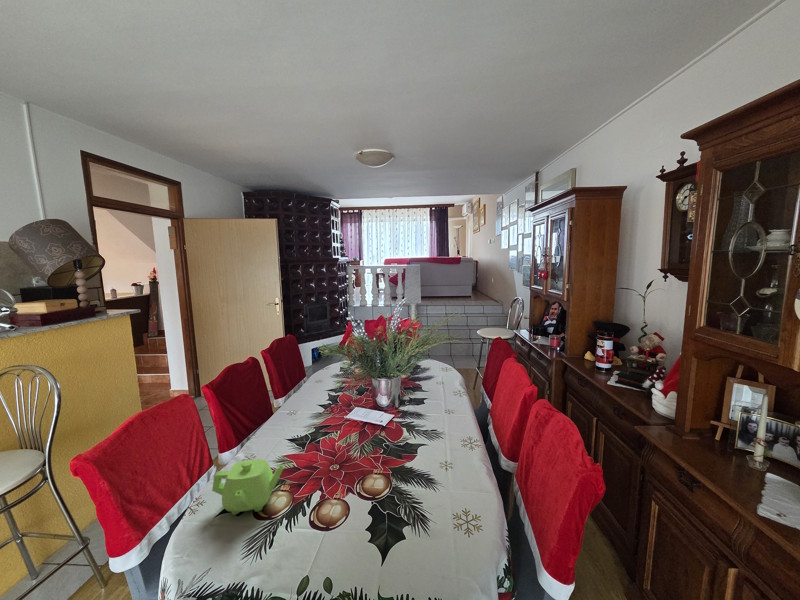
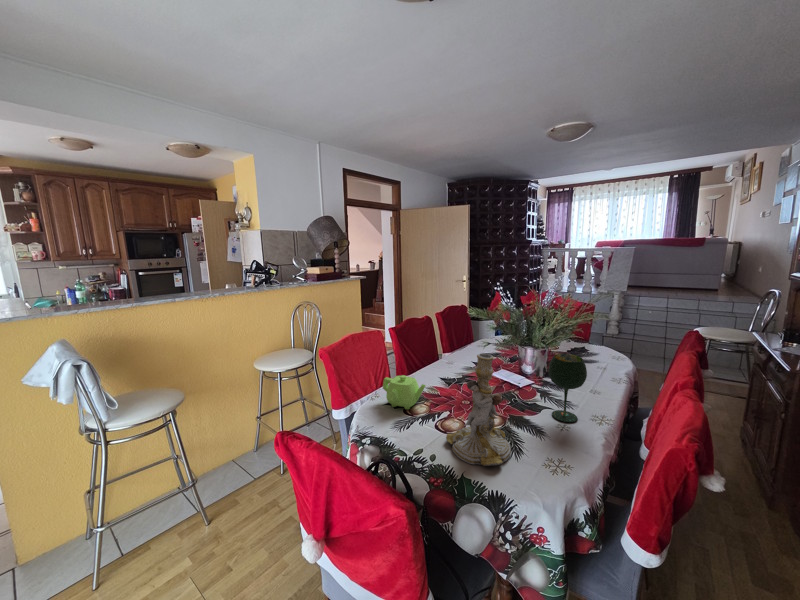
wine glass: none [422,383,458,457] -> present [549,354,587,422]
candlestick: none [334,412,417,568] -> present [446,353,511,466]

